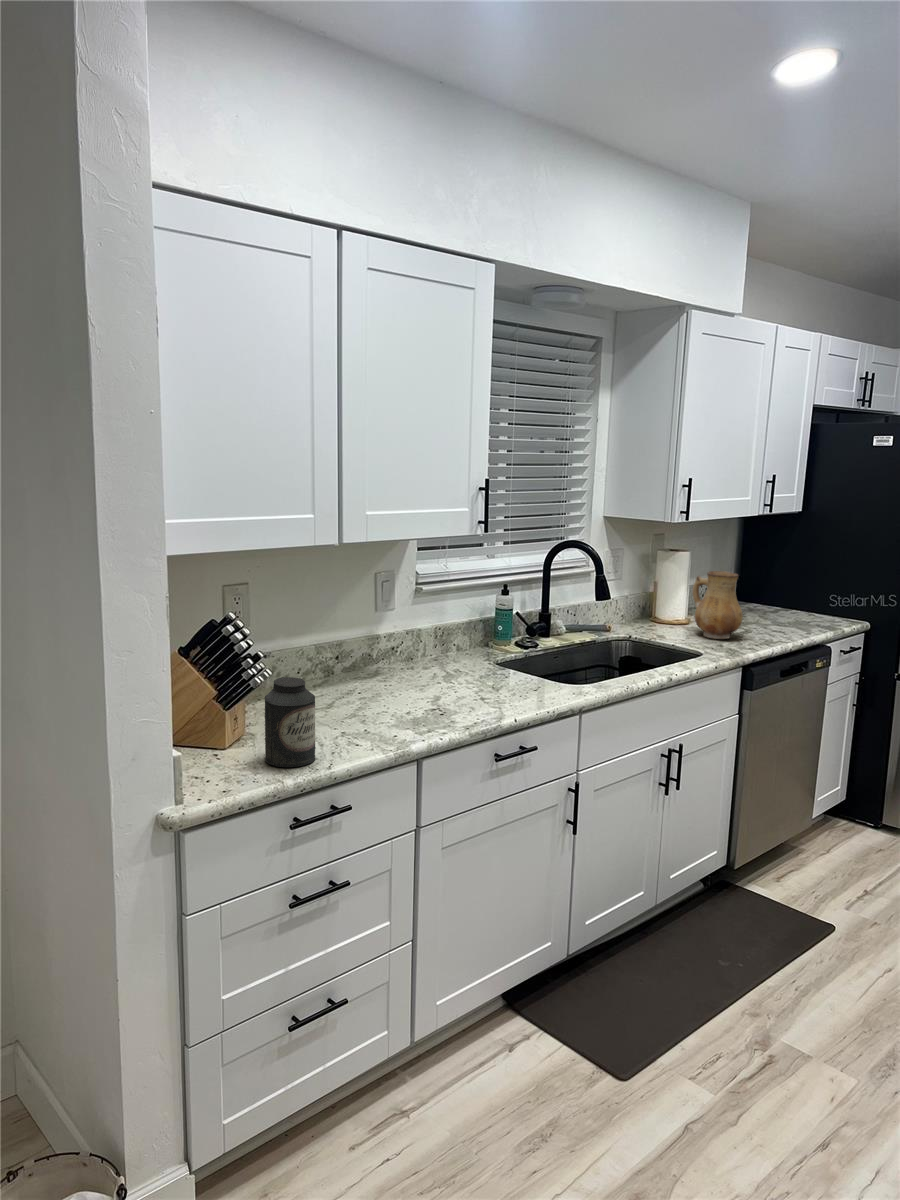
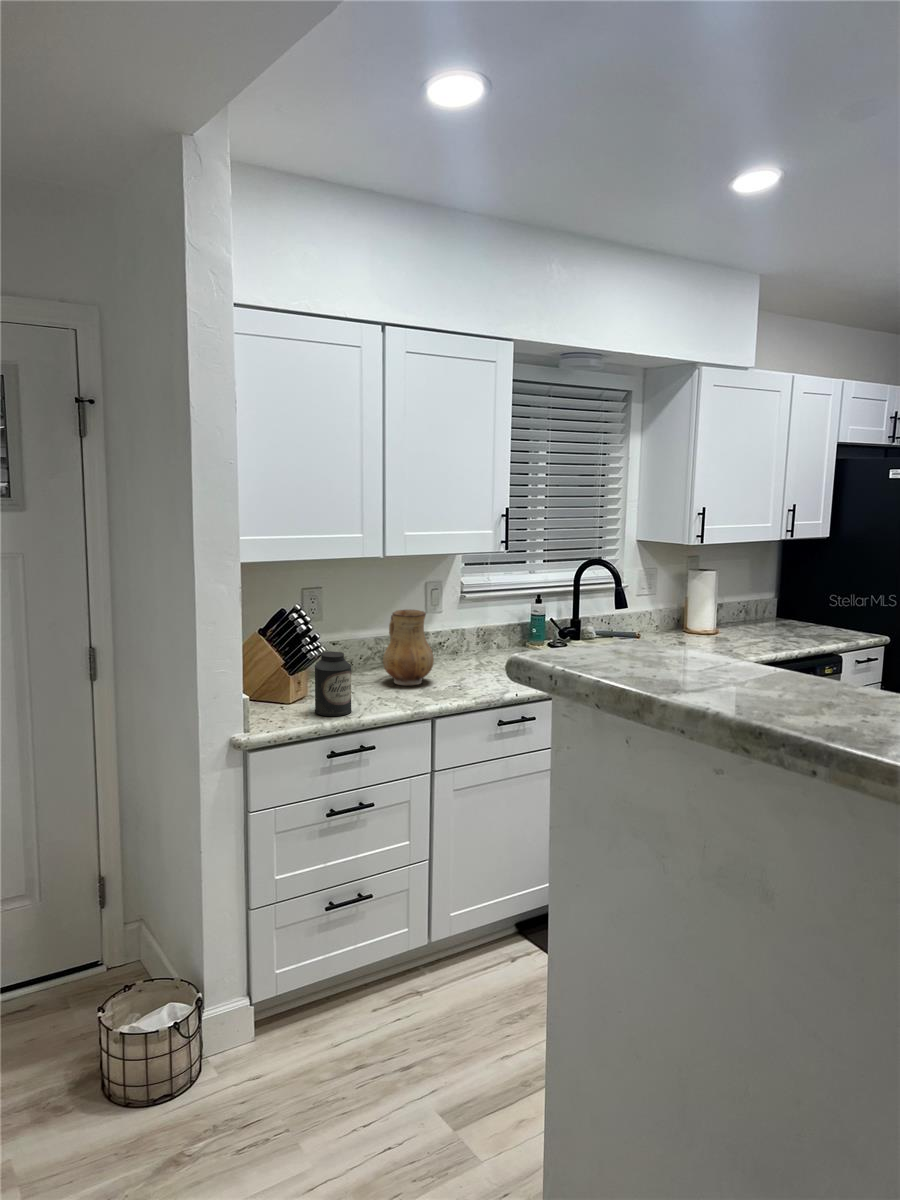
ceramic pitcher: present [692,571,743,639] -> present [383,610,434,685]

